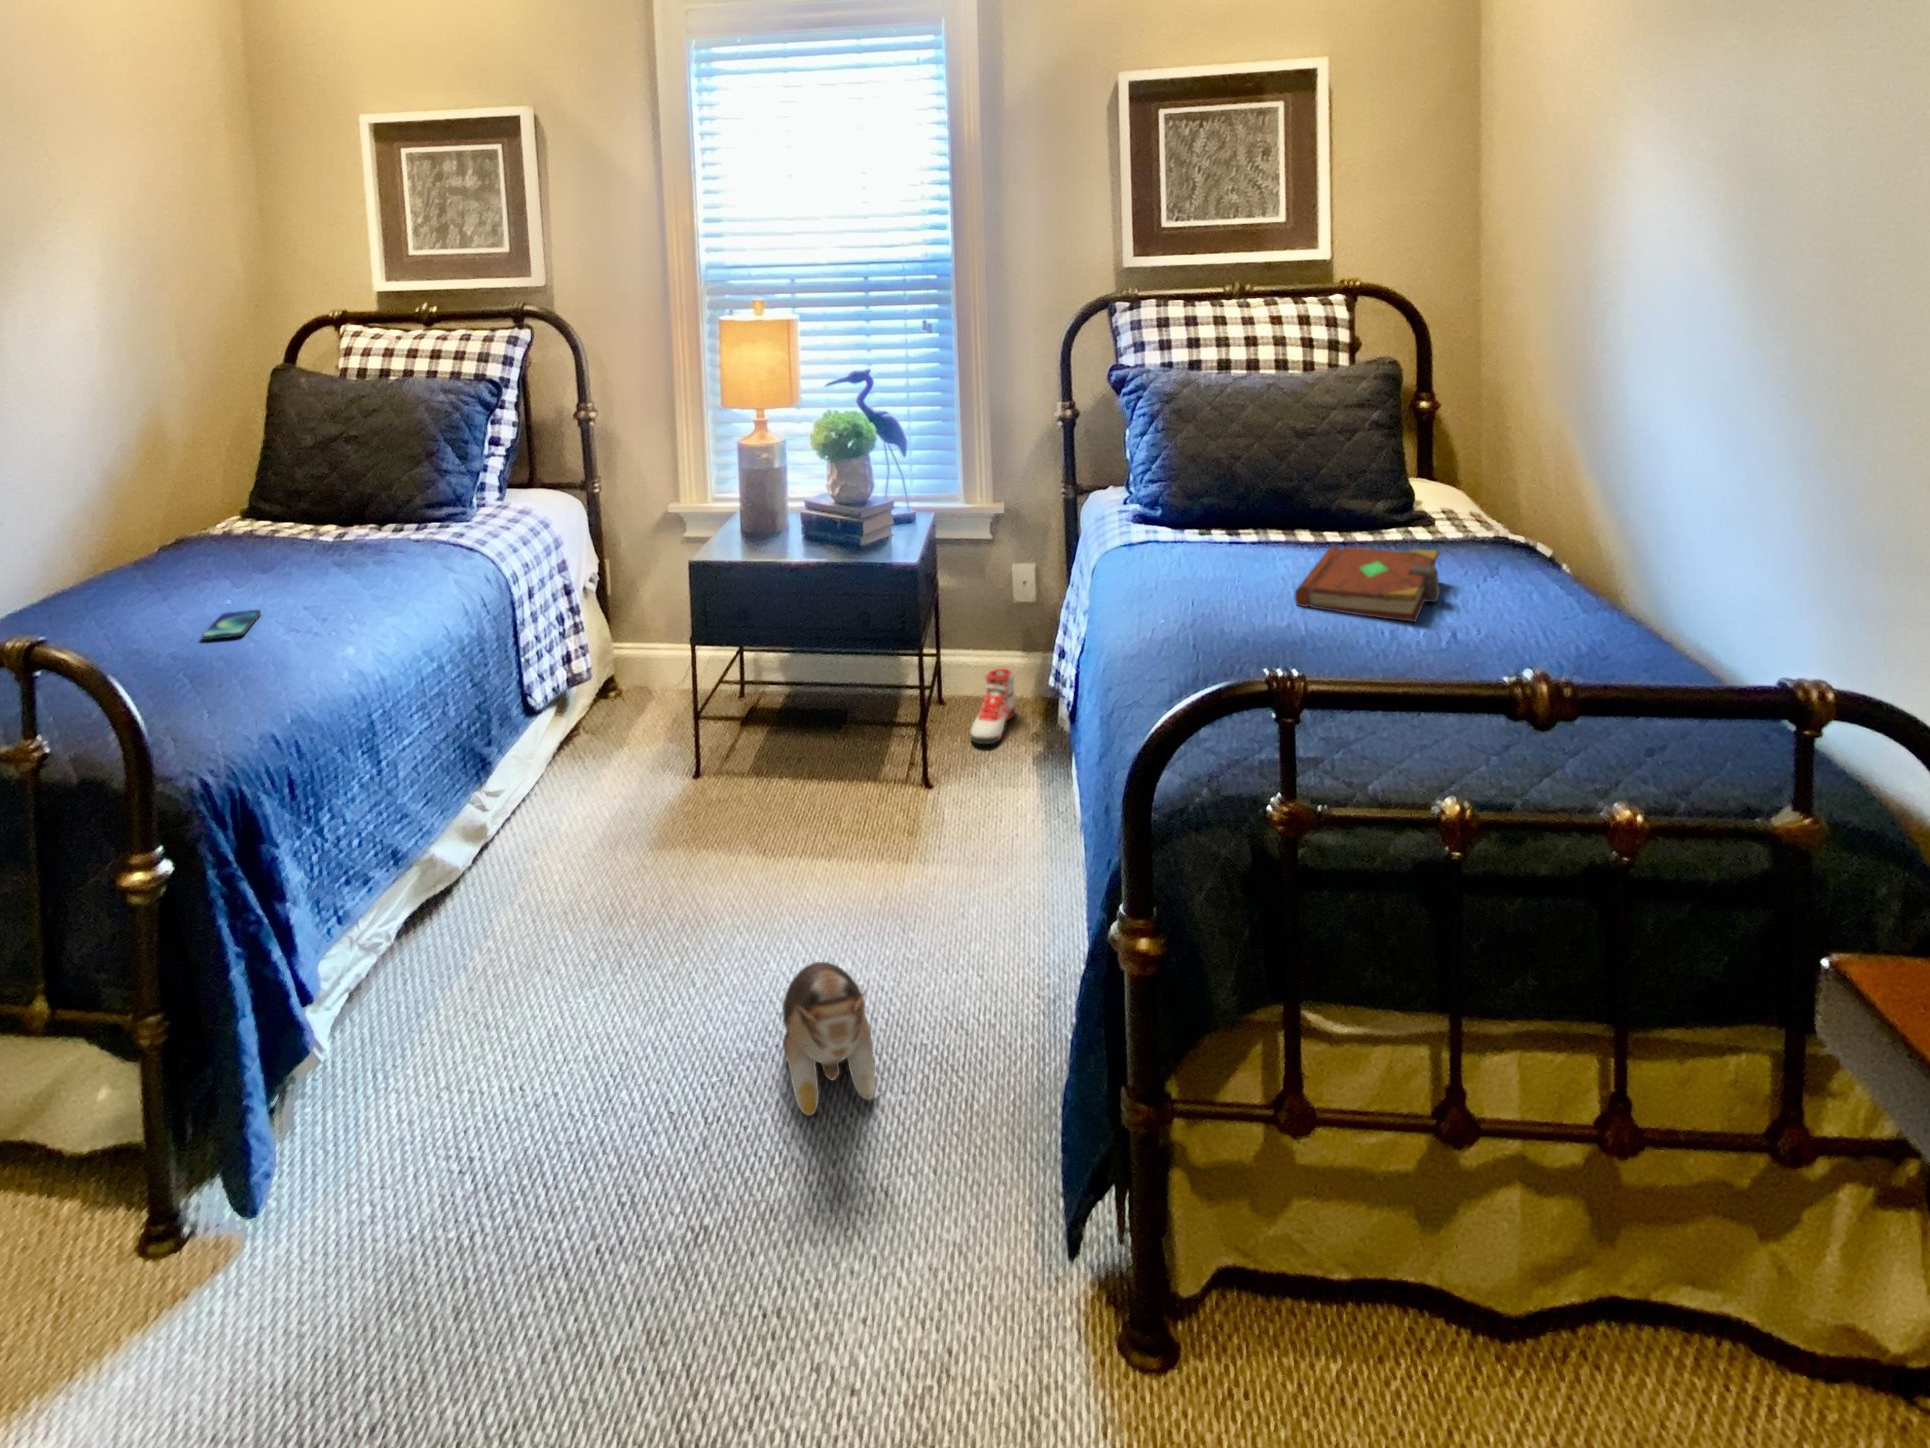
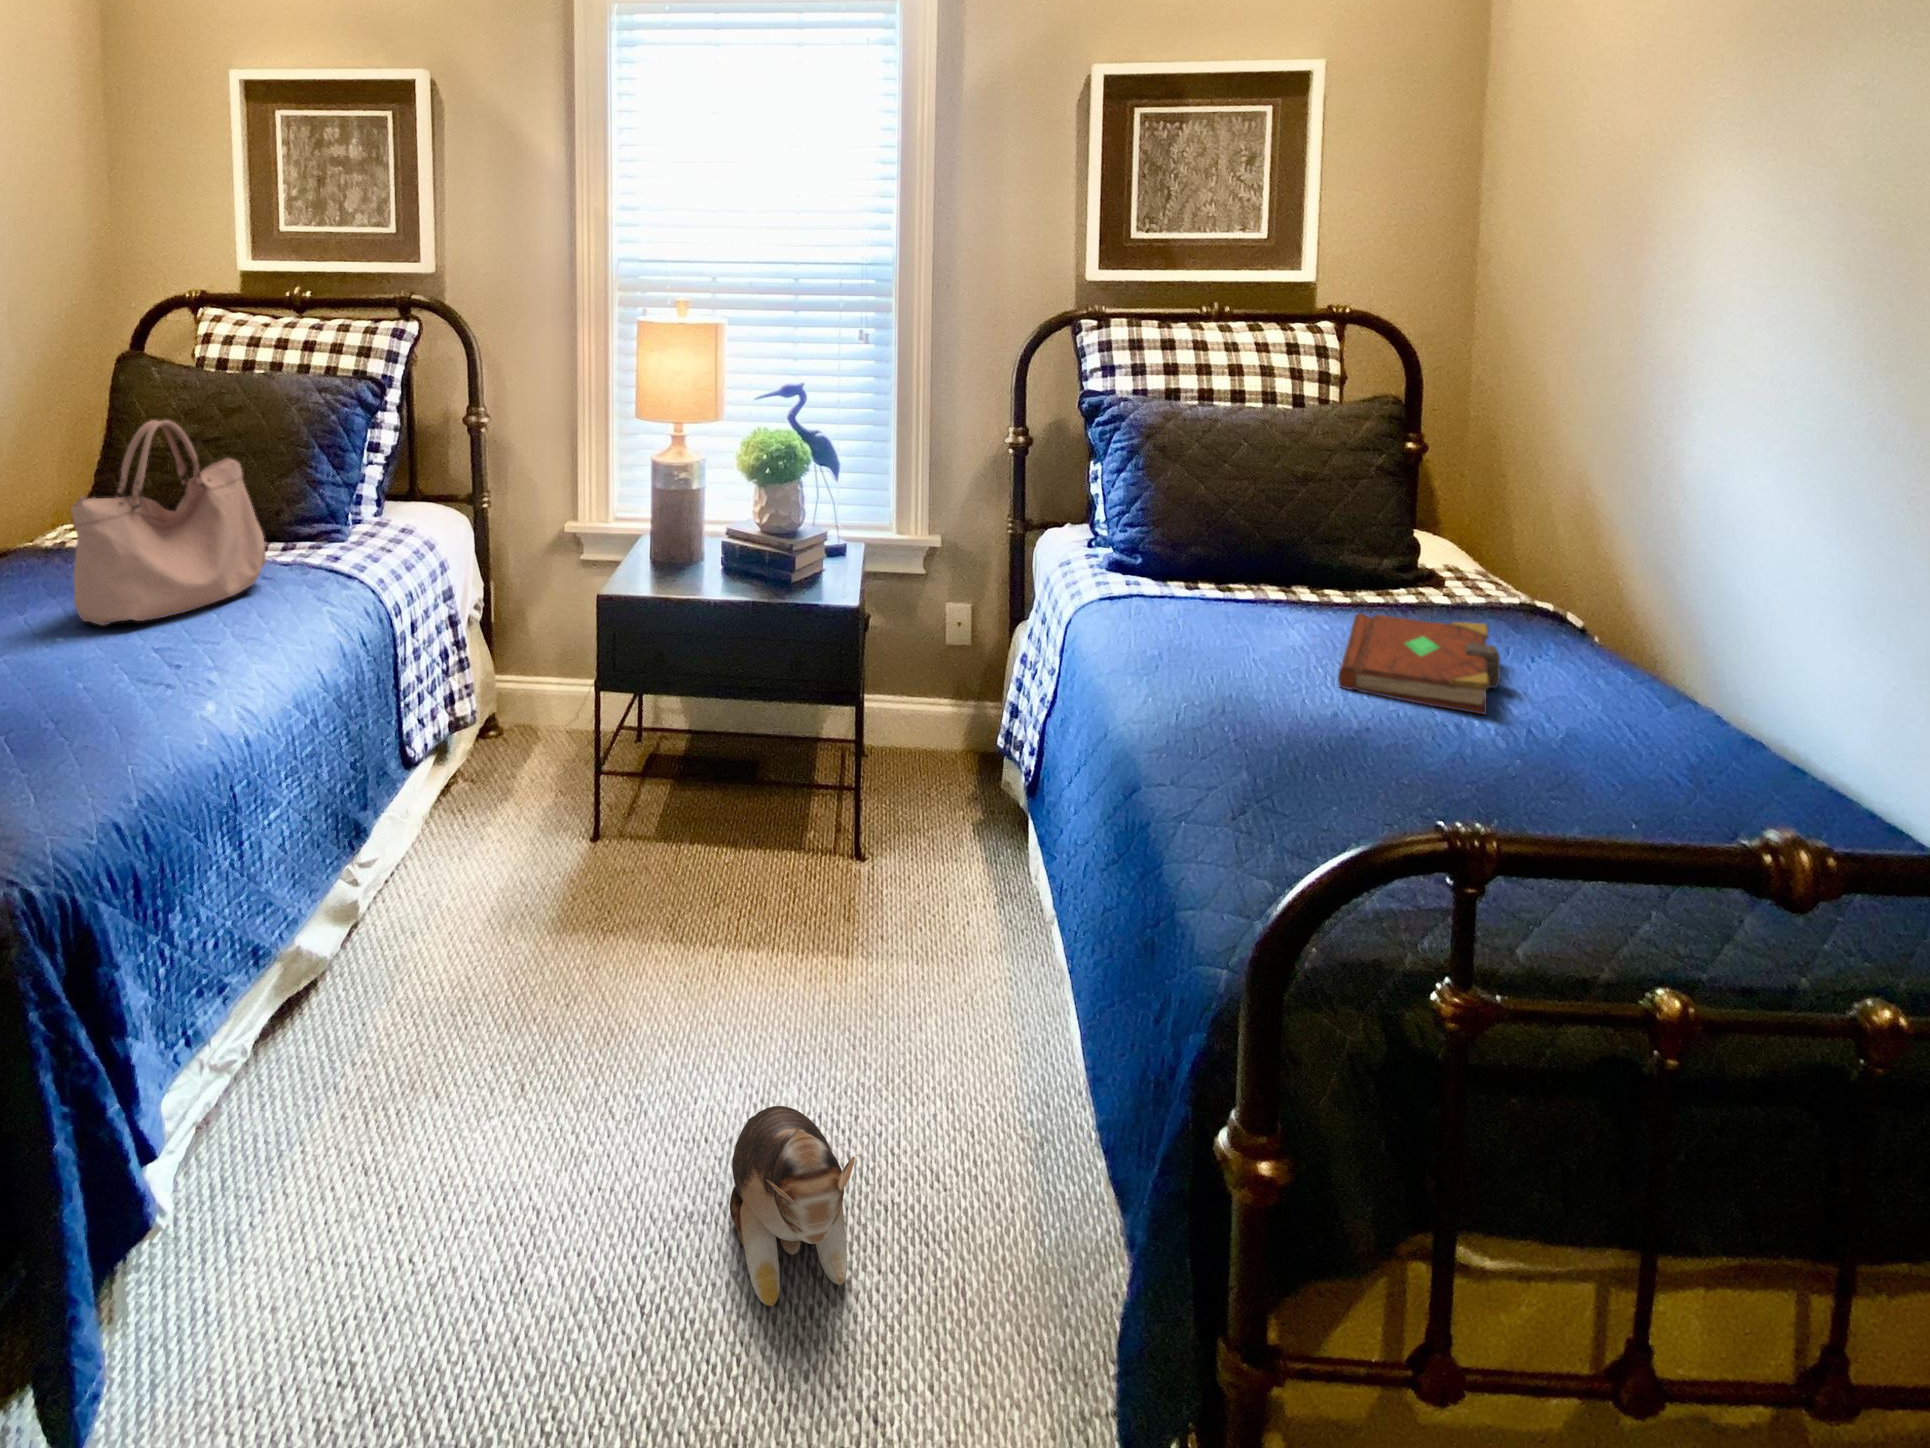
handbag: none [234,419,400,592] -> present [71,420,266,625]
smartphone: present [202,610,261,640] -> none [28,650,100,689]
sneaker: present [971,669,1016,744] -> none [902,721,949,809]

